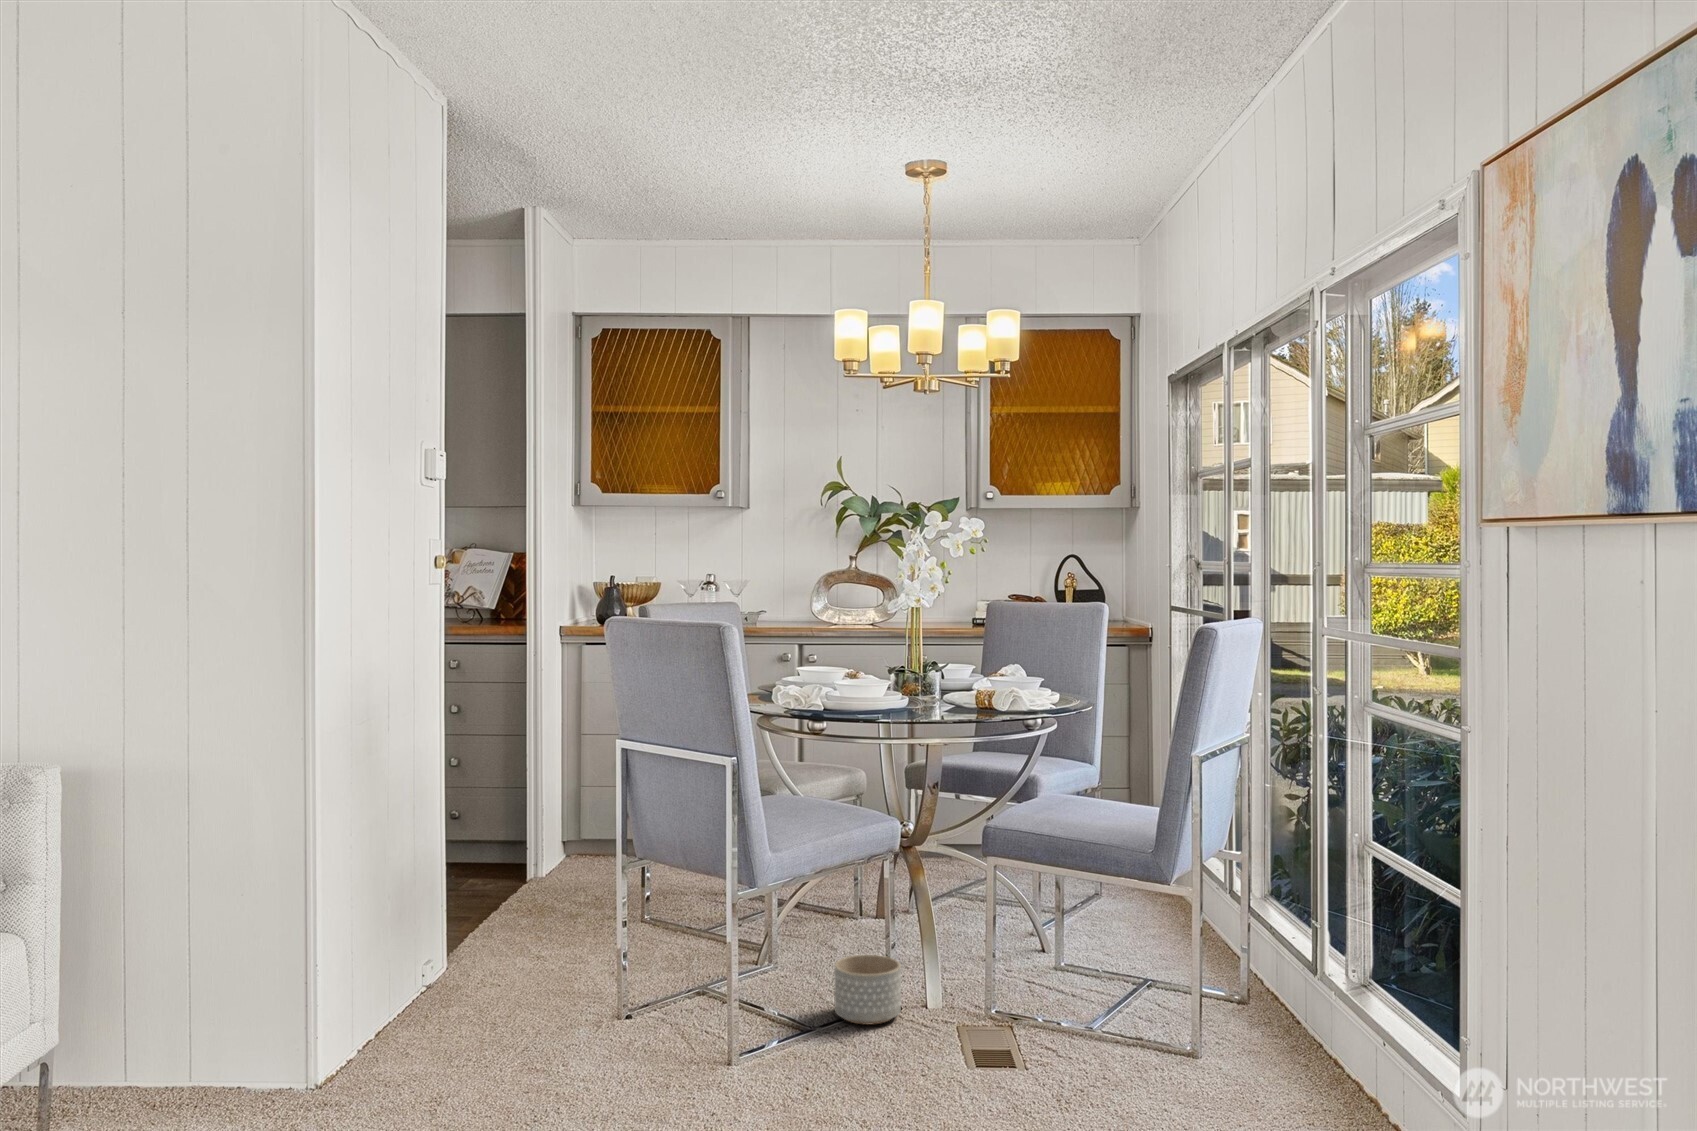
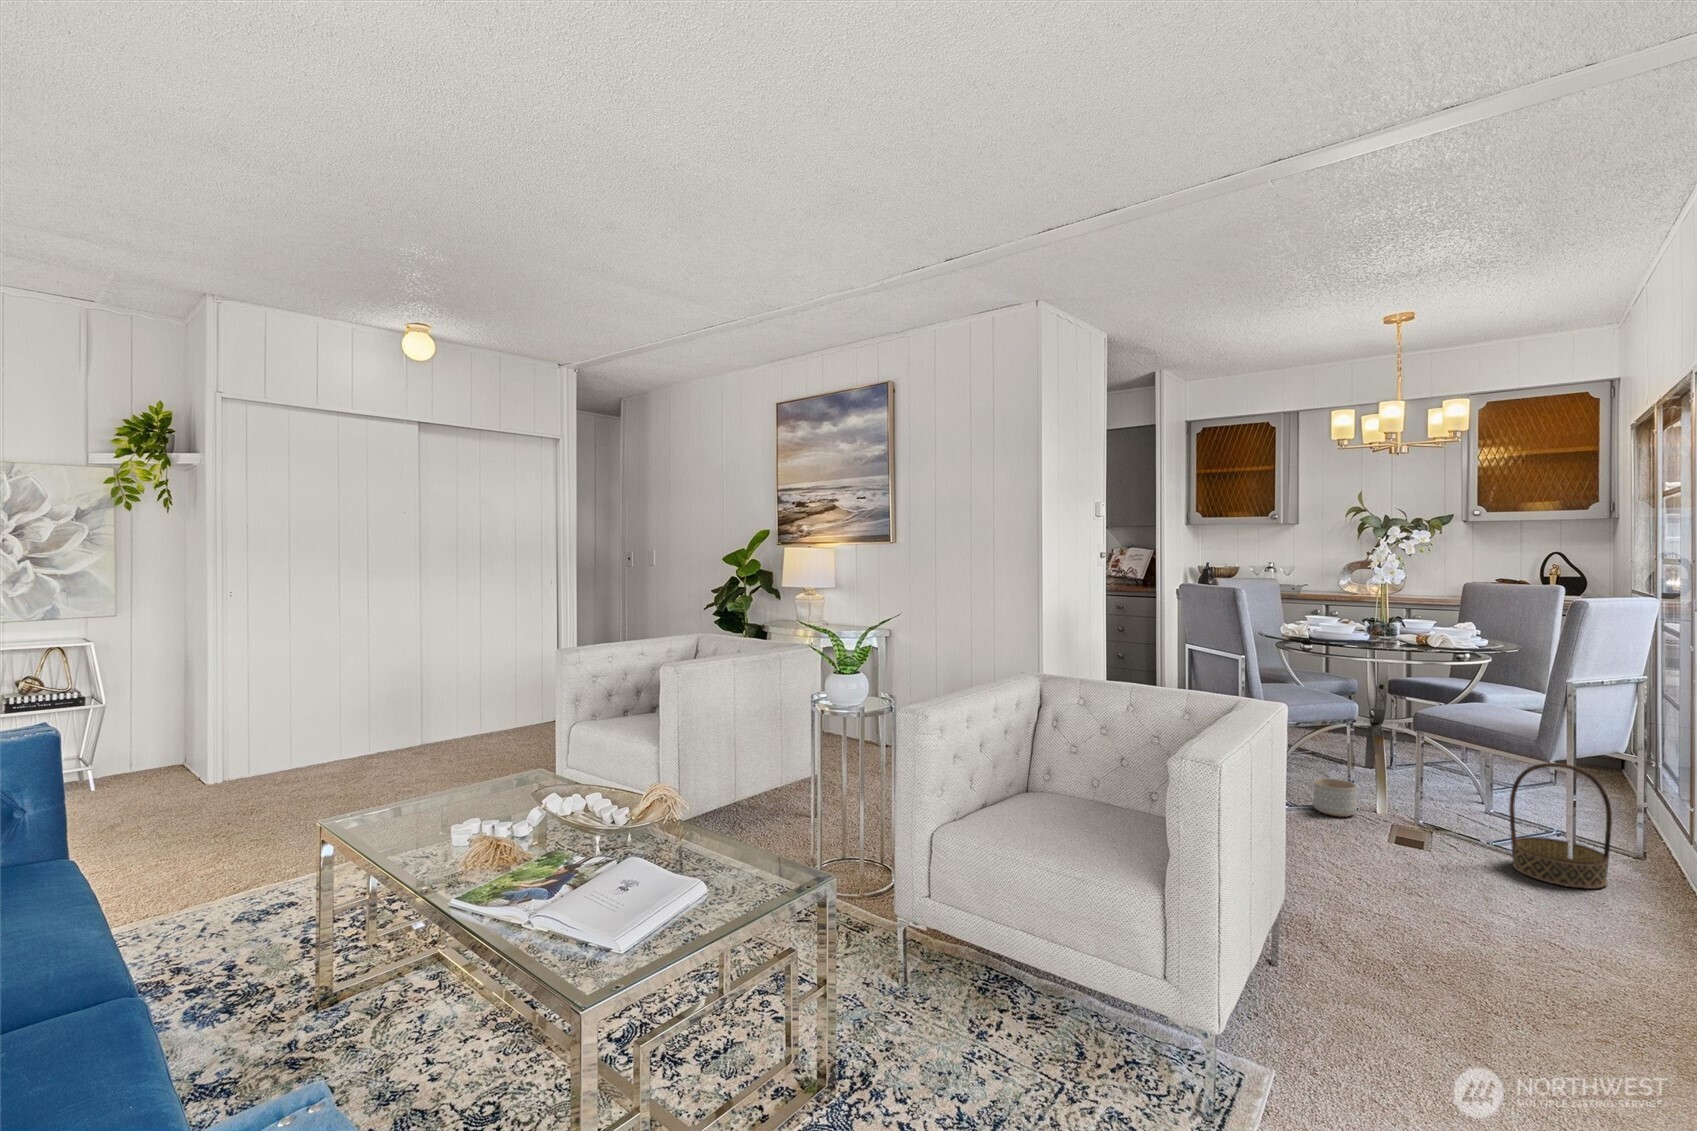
basket: none [1128,889,1250,1088] -> present [1509,763,1612,889]

